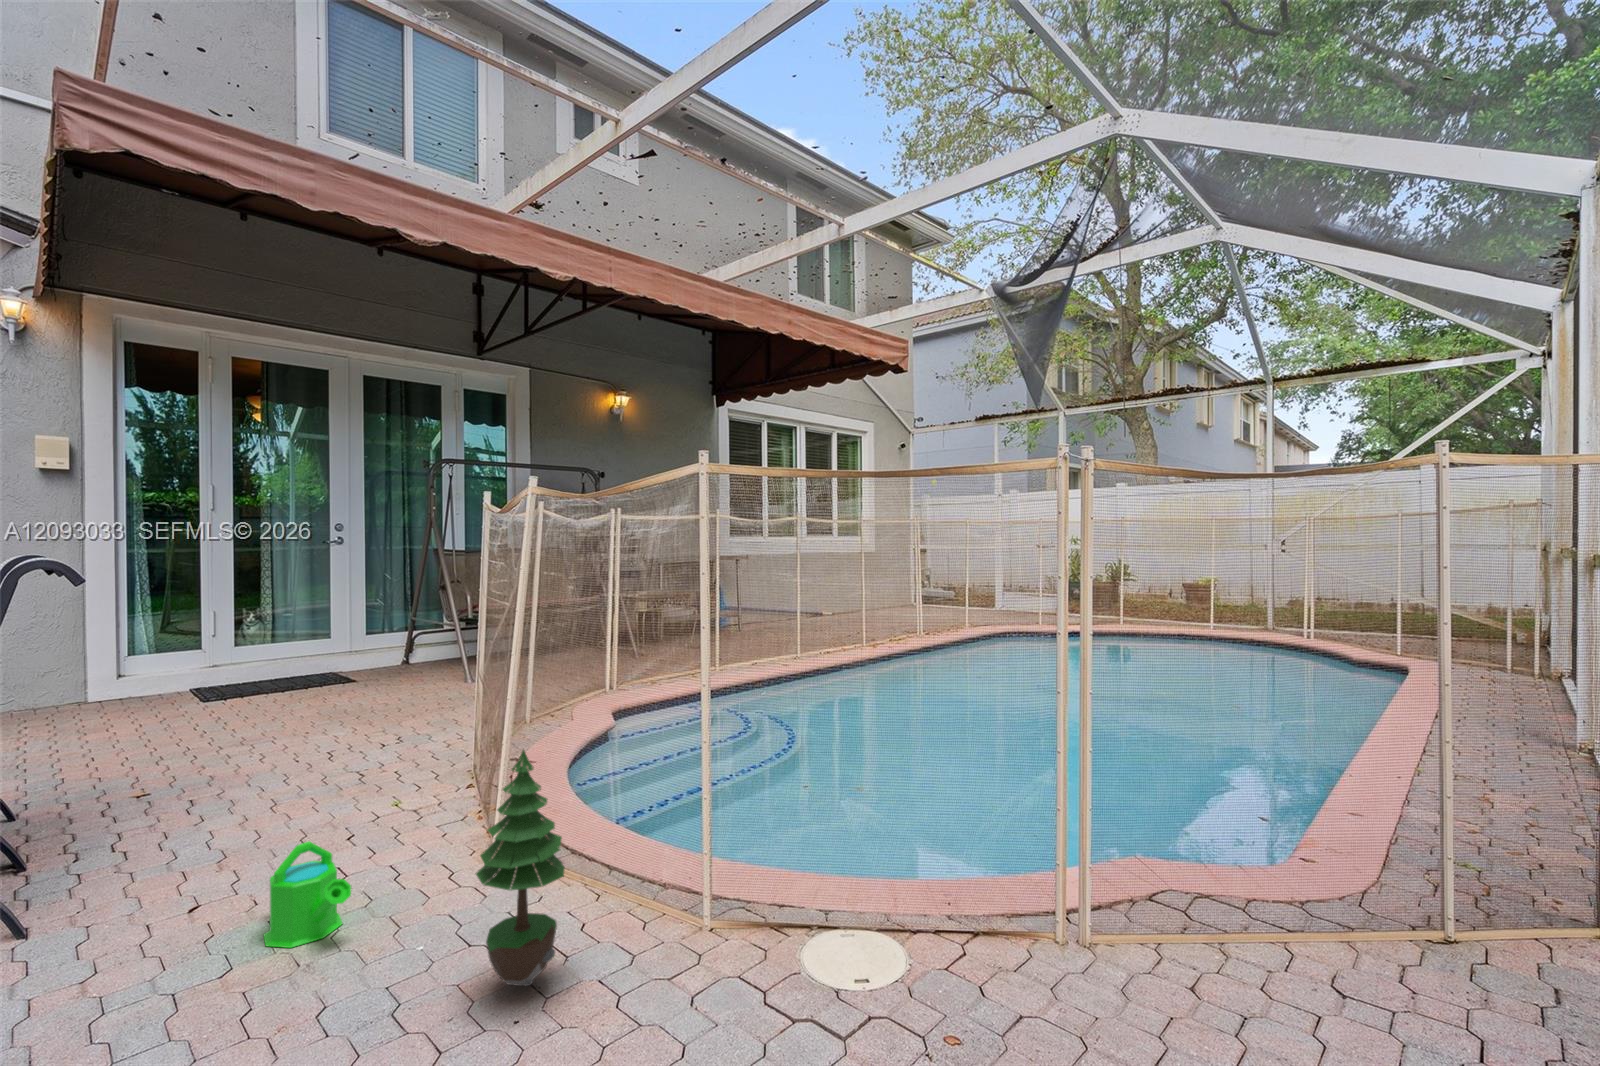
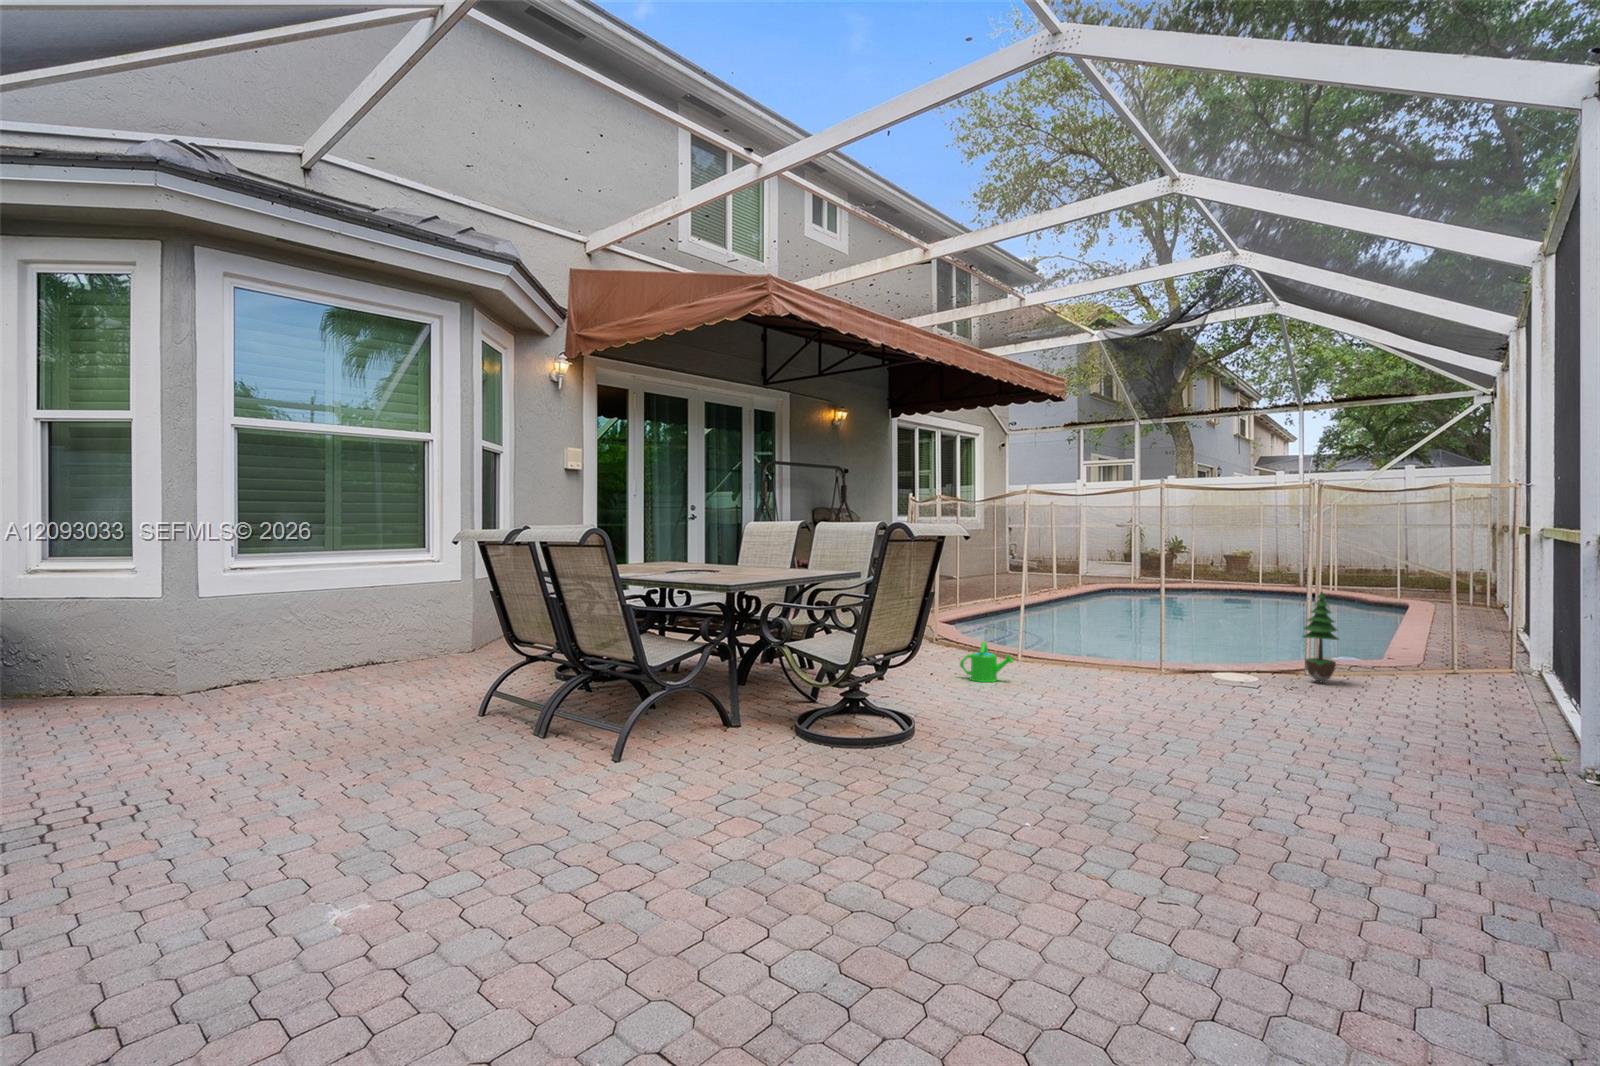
potted tree: present [476,750,565,986] -> present [1303,591,1339,682]

